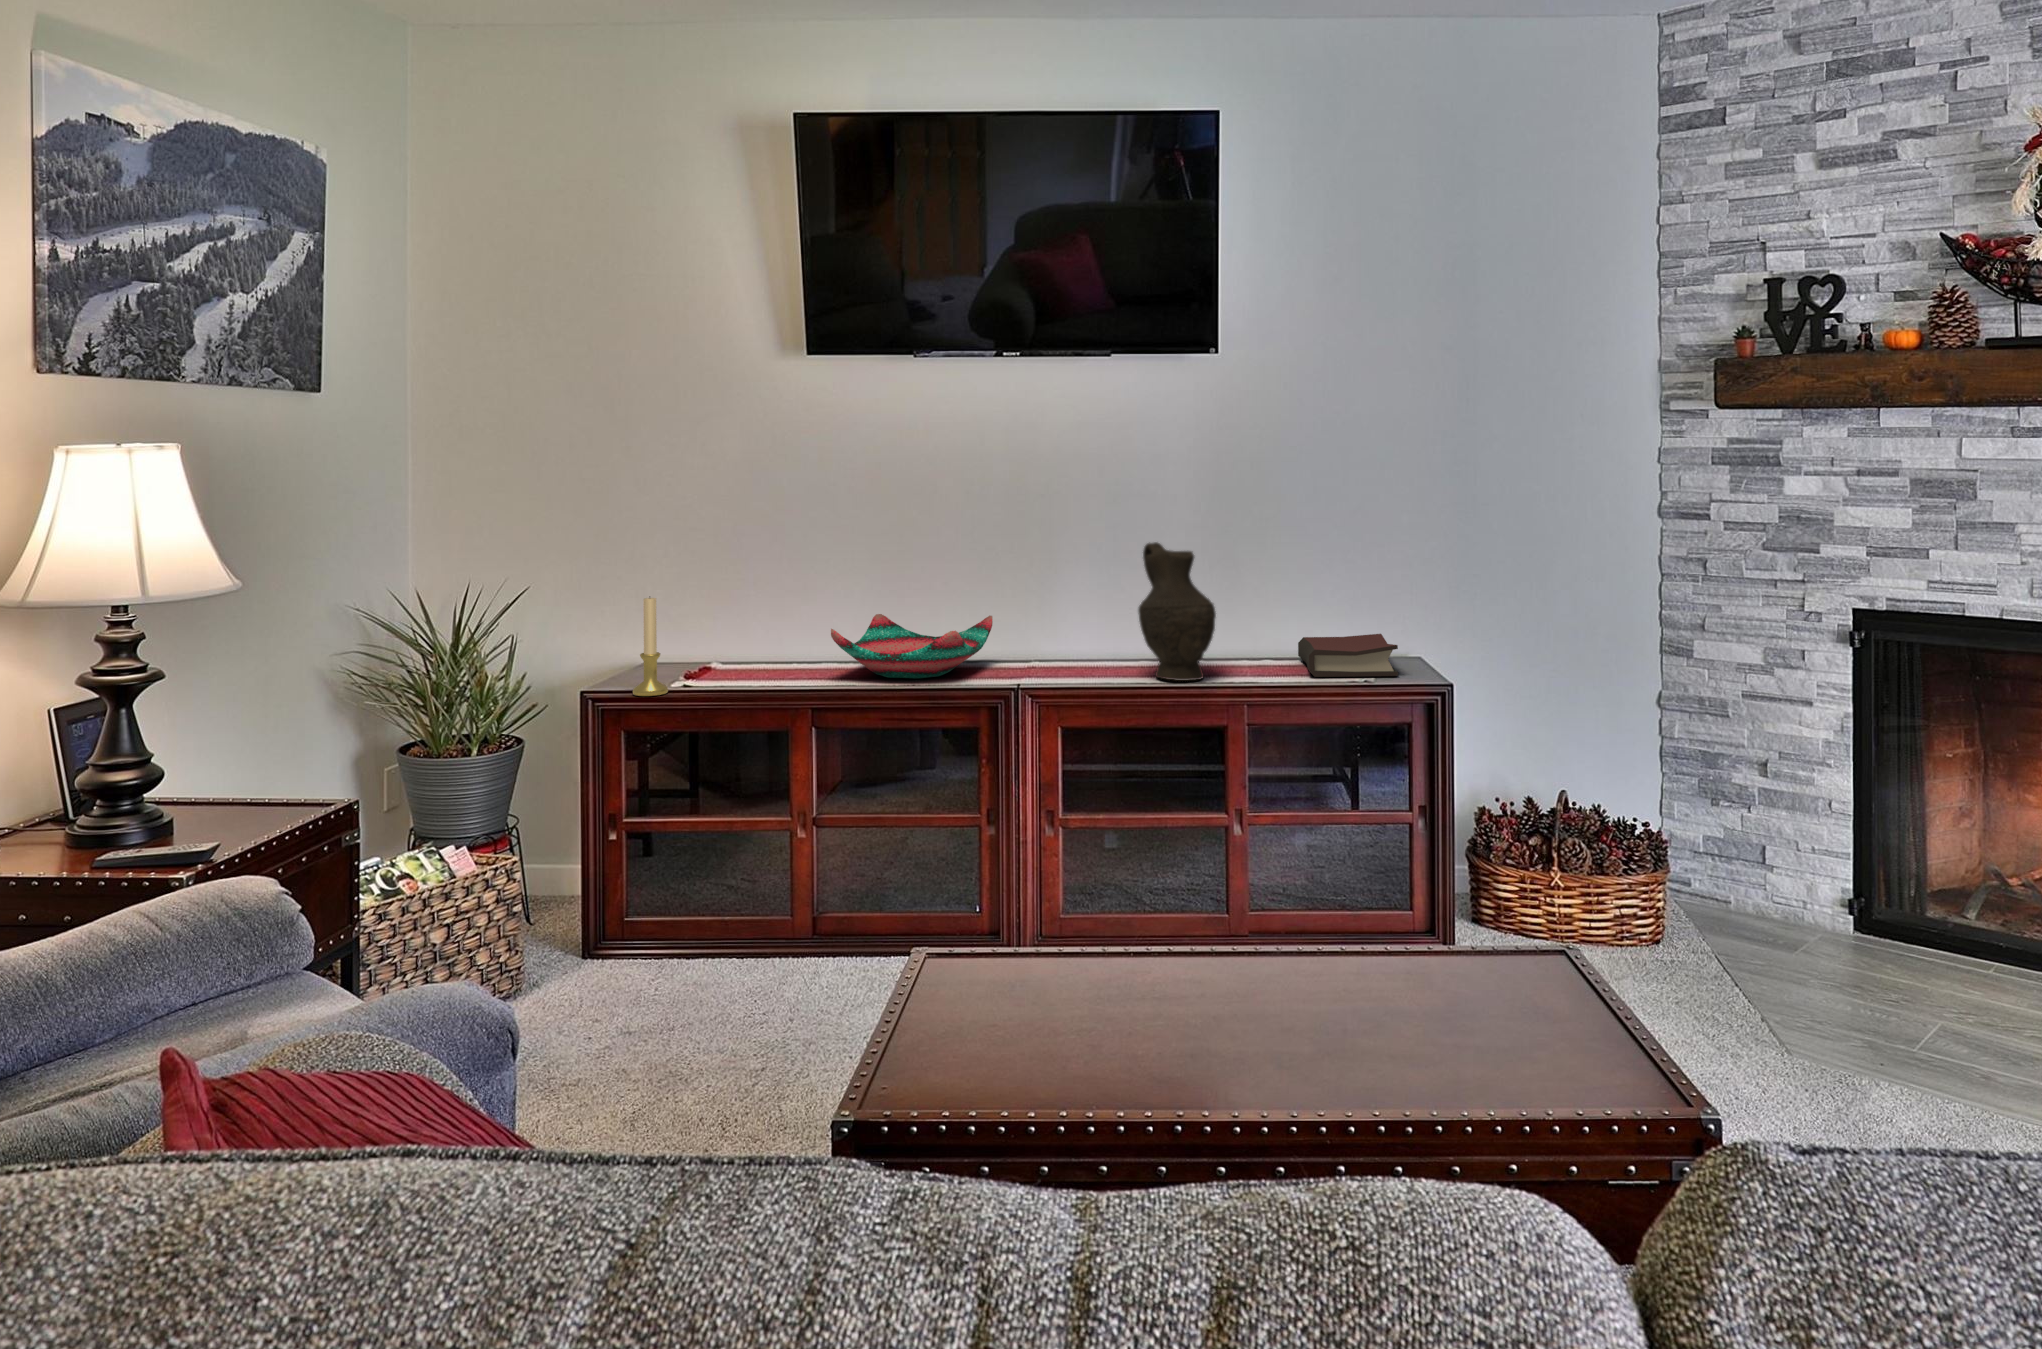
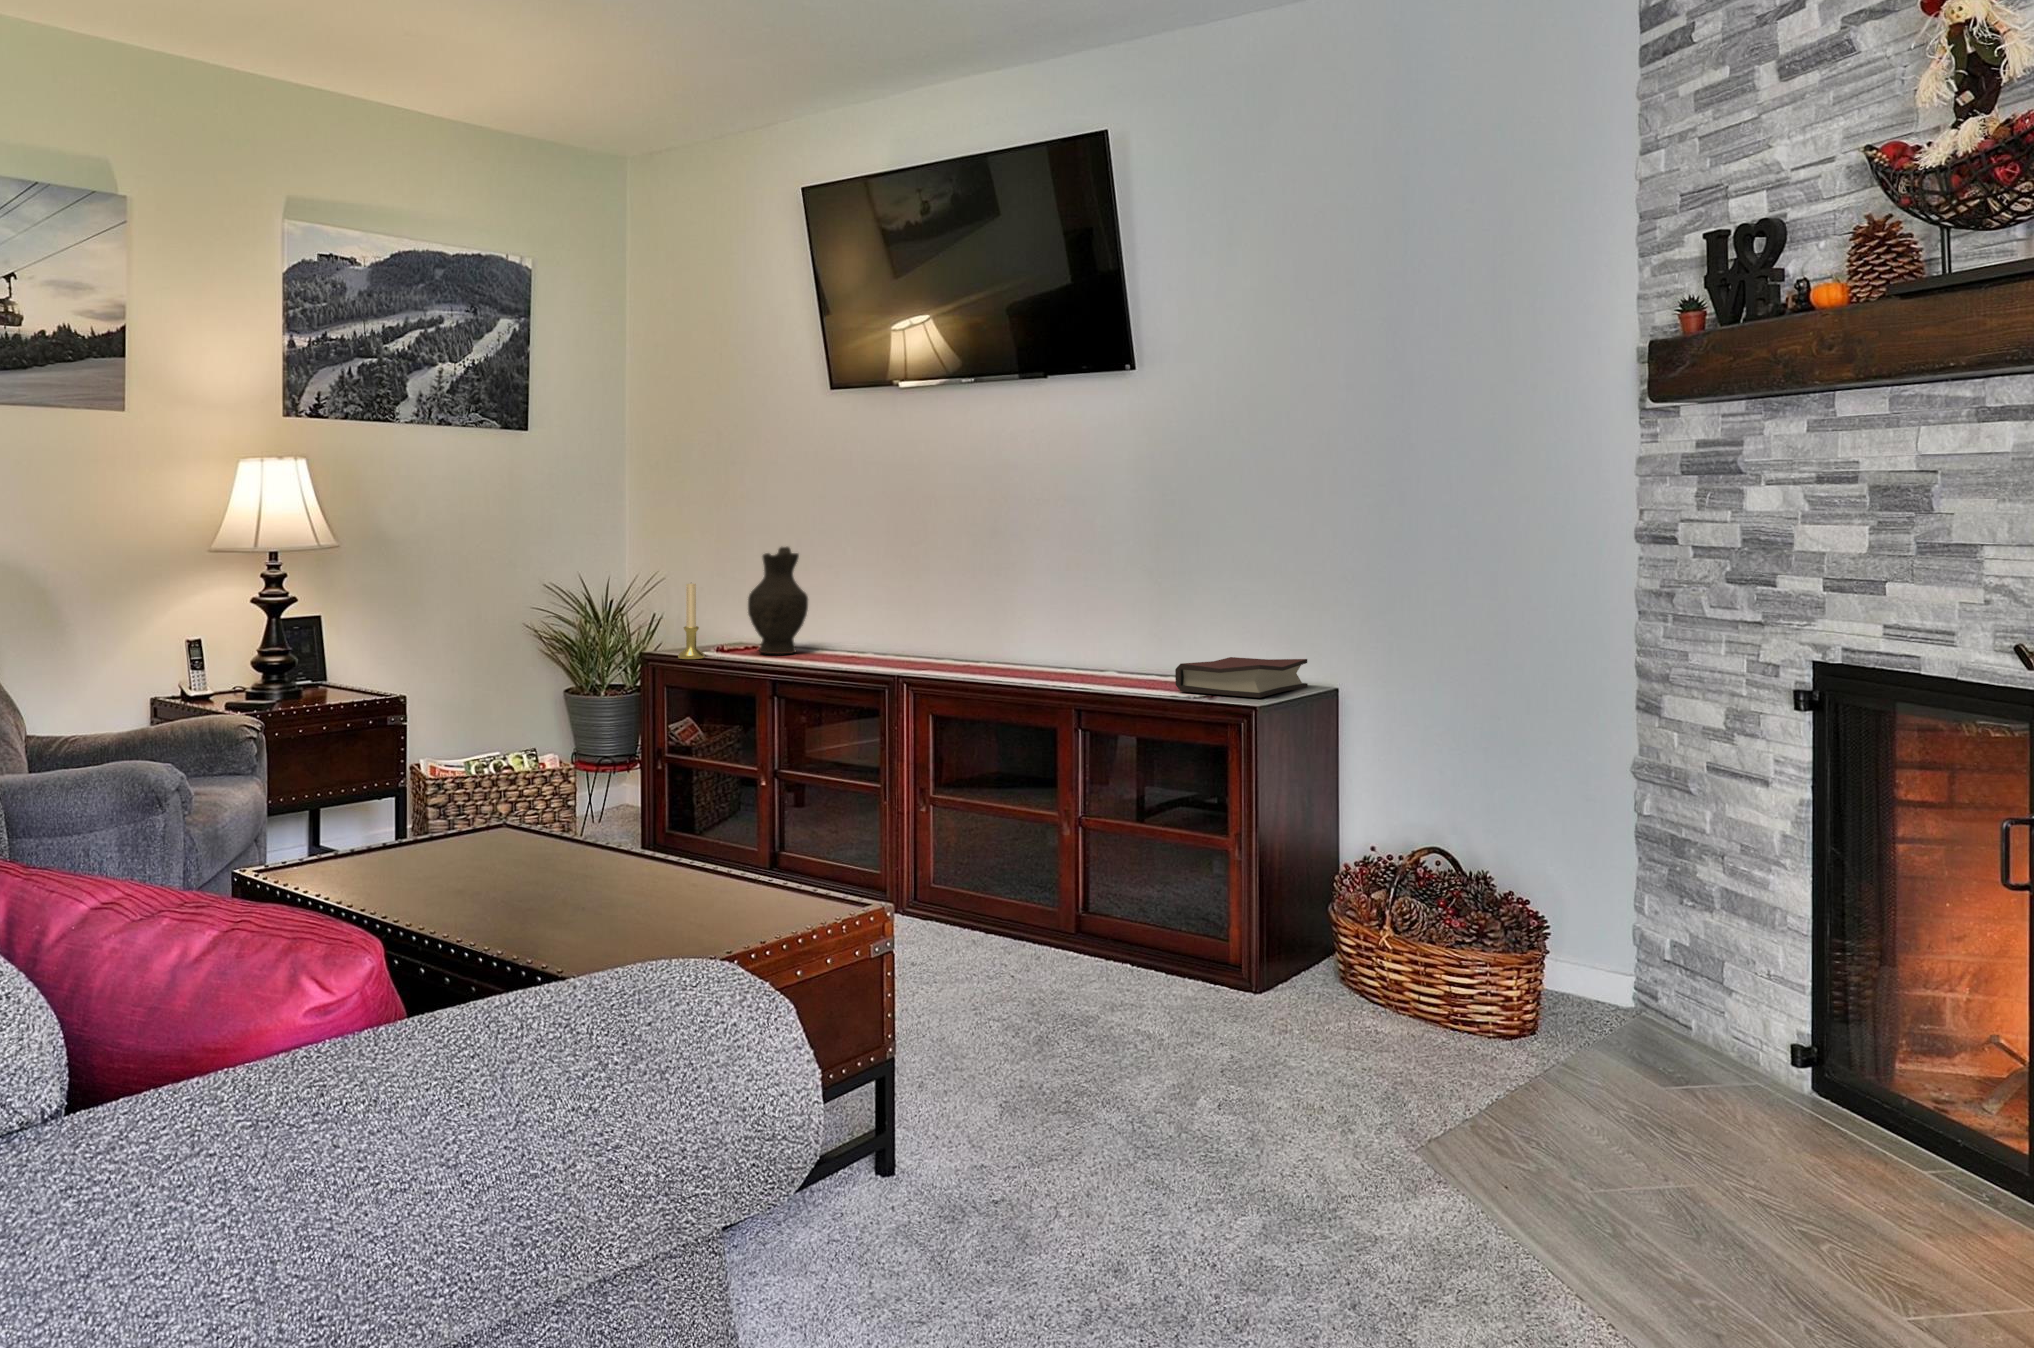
decorative vase: present [1138,542,1216,681] -> present [748,547,808,655]
decorative bowl: present [831,614,993,678] -> none [817,613,969,665]

